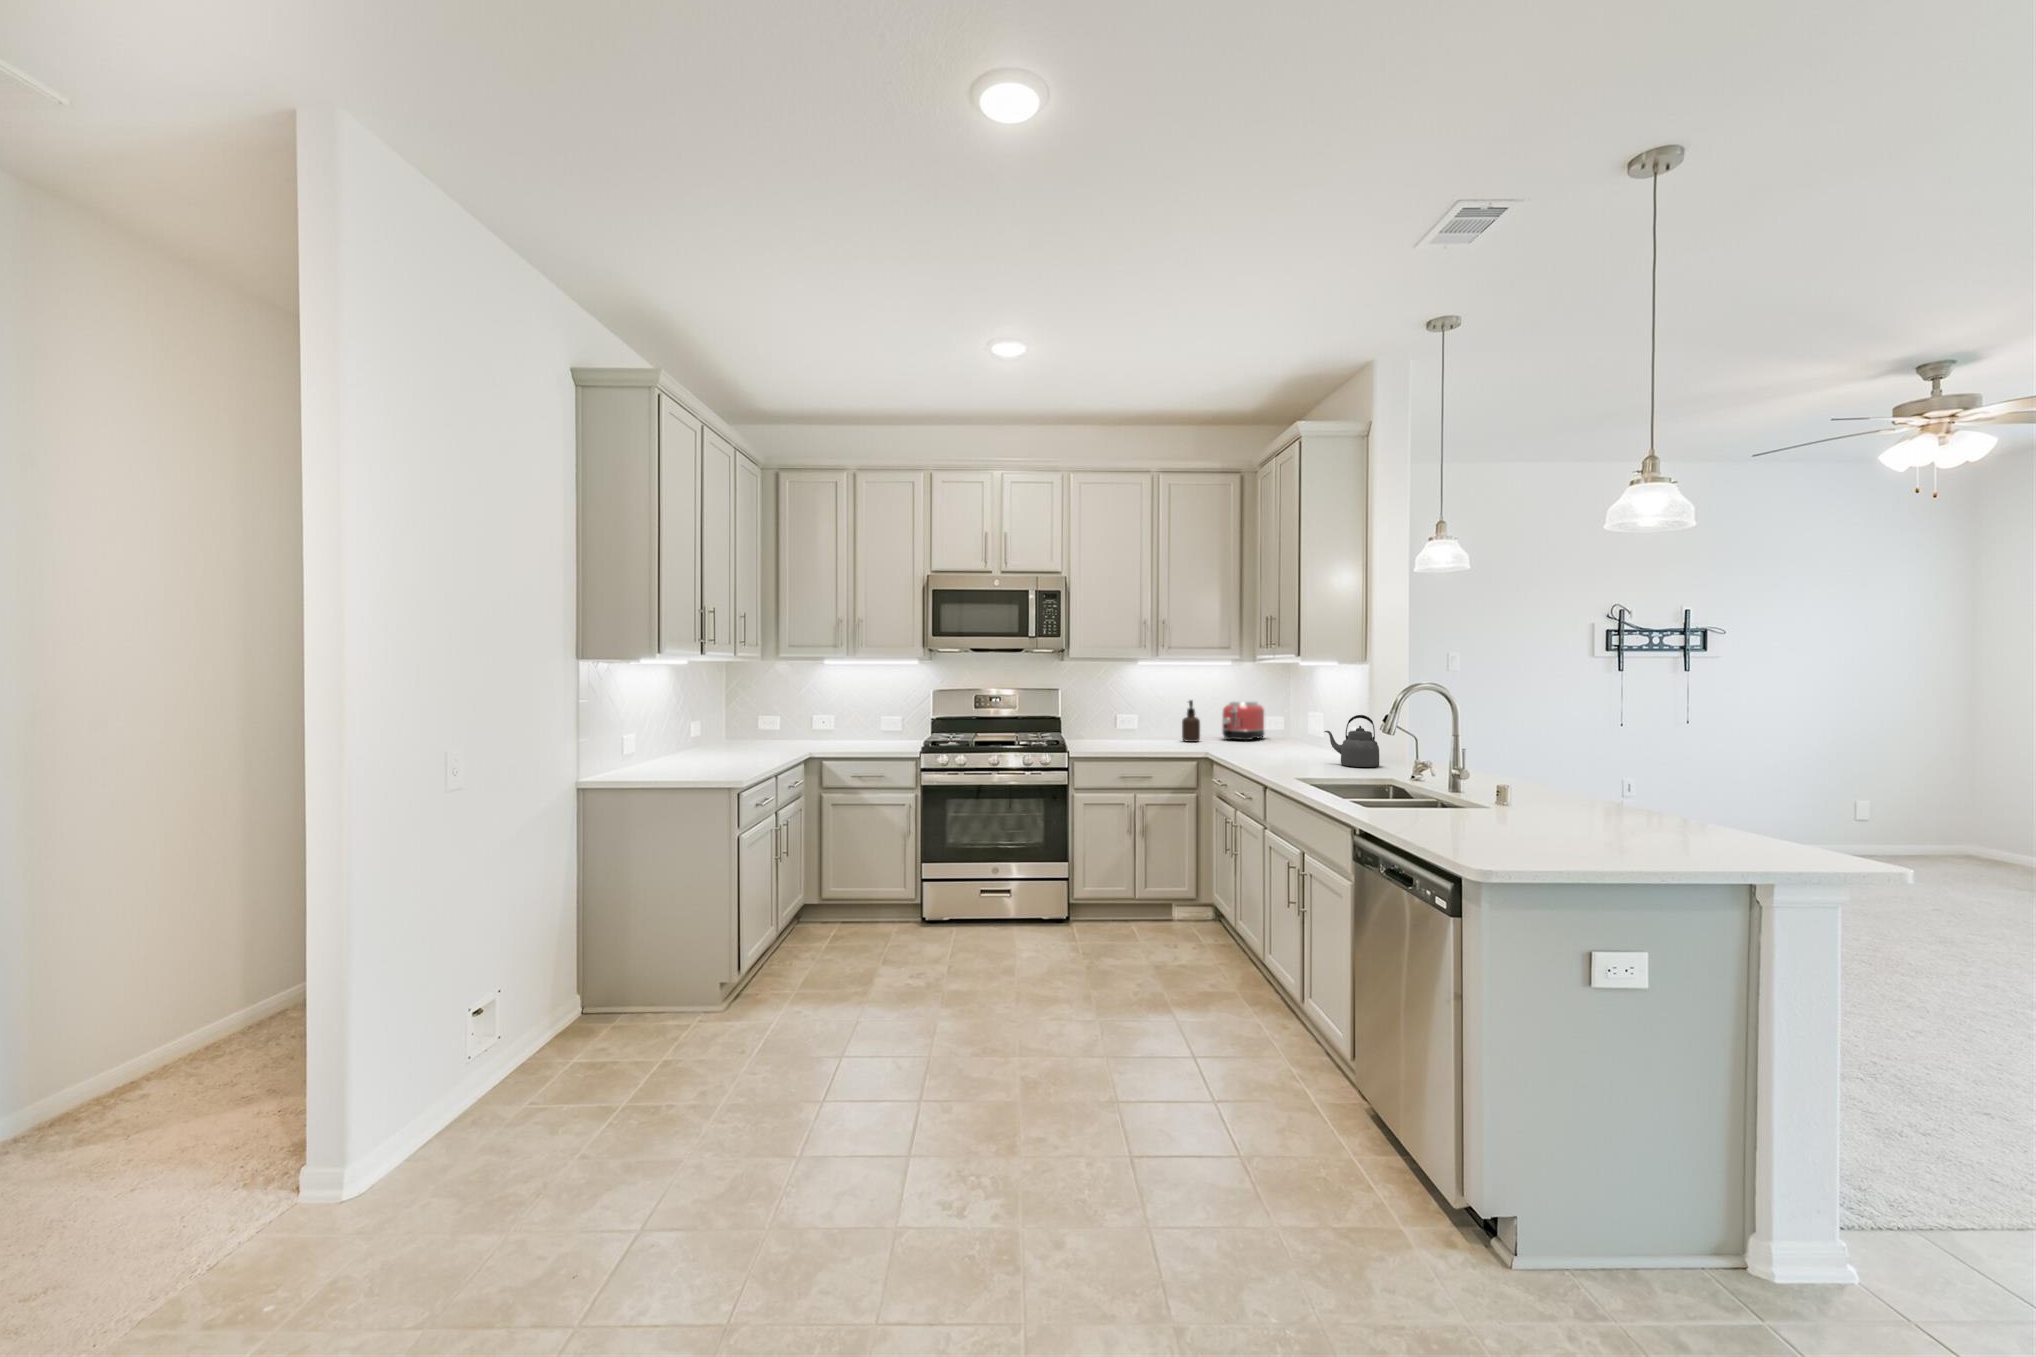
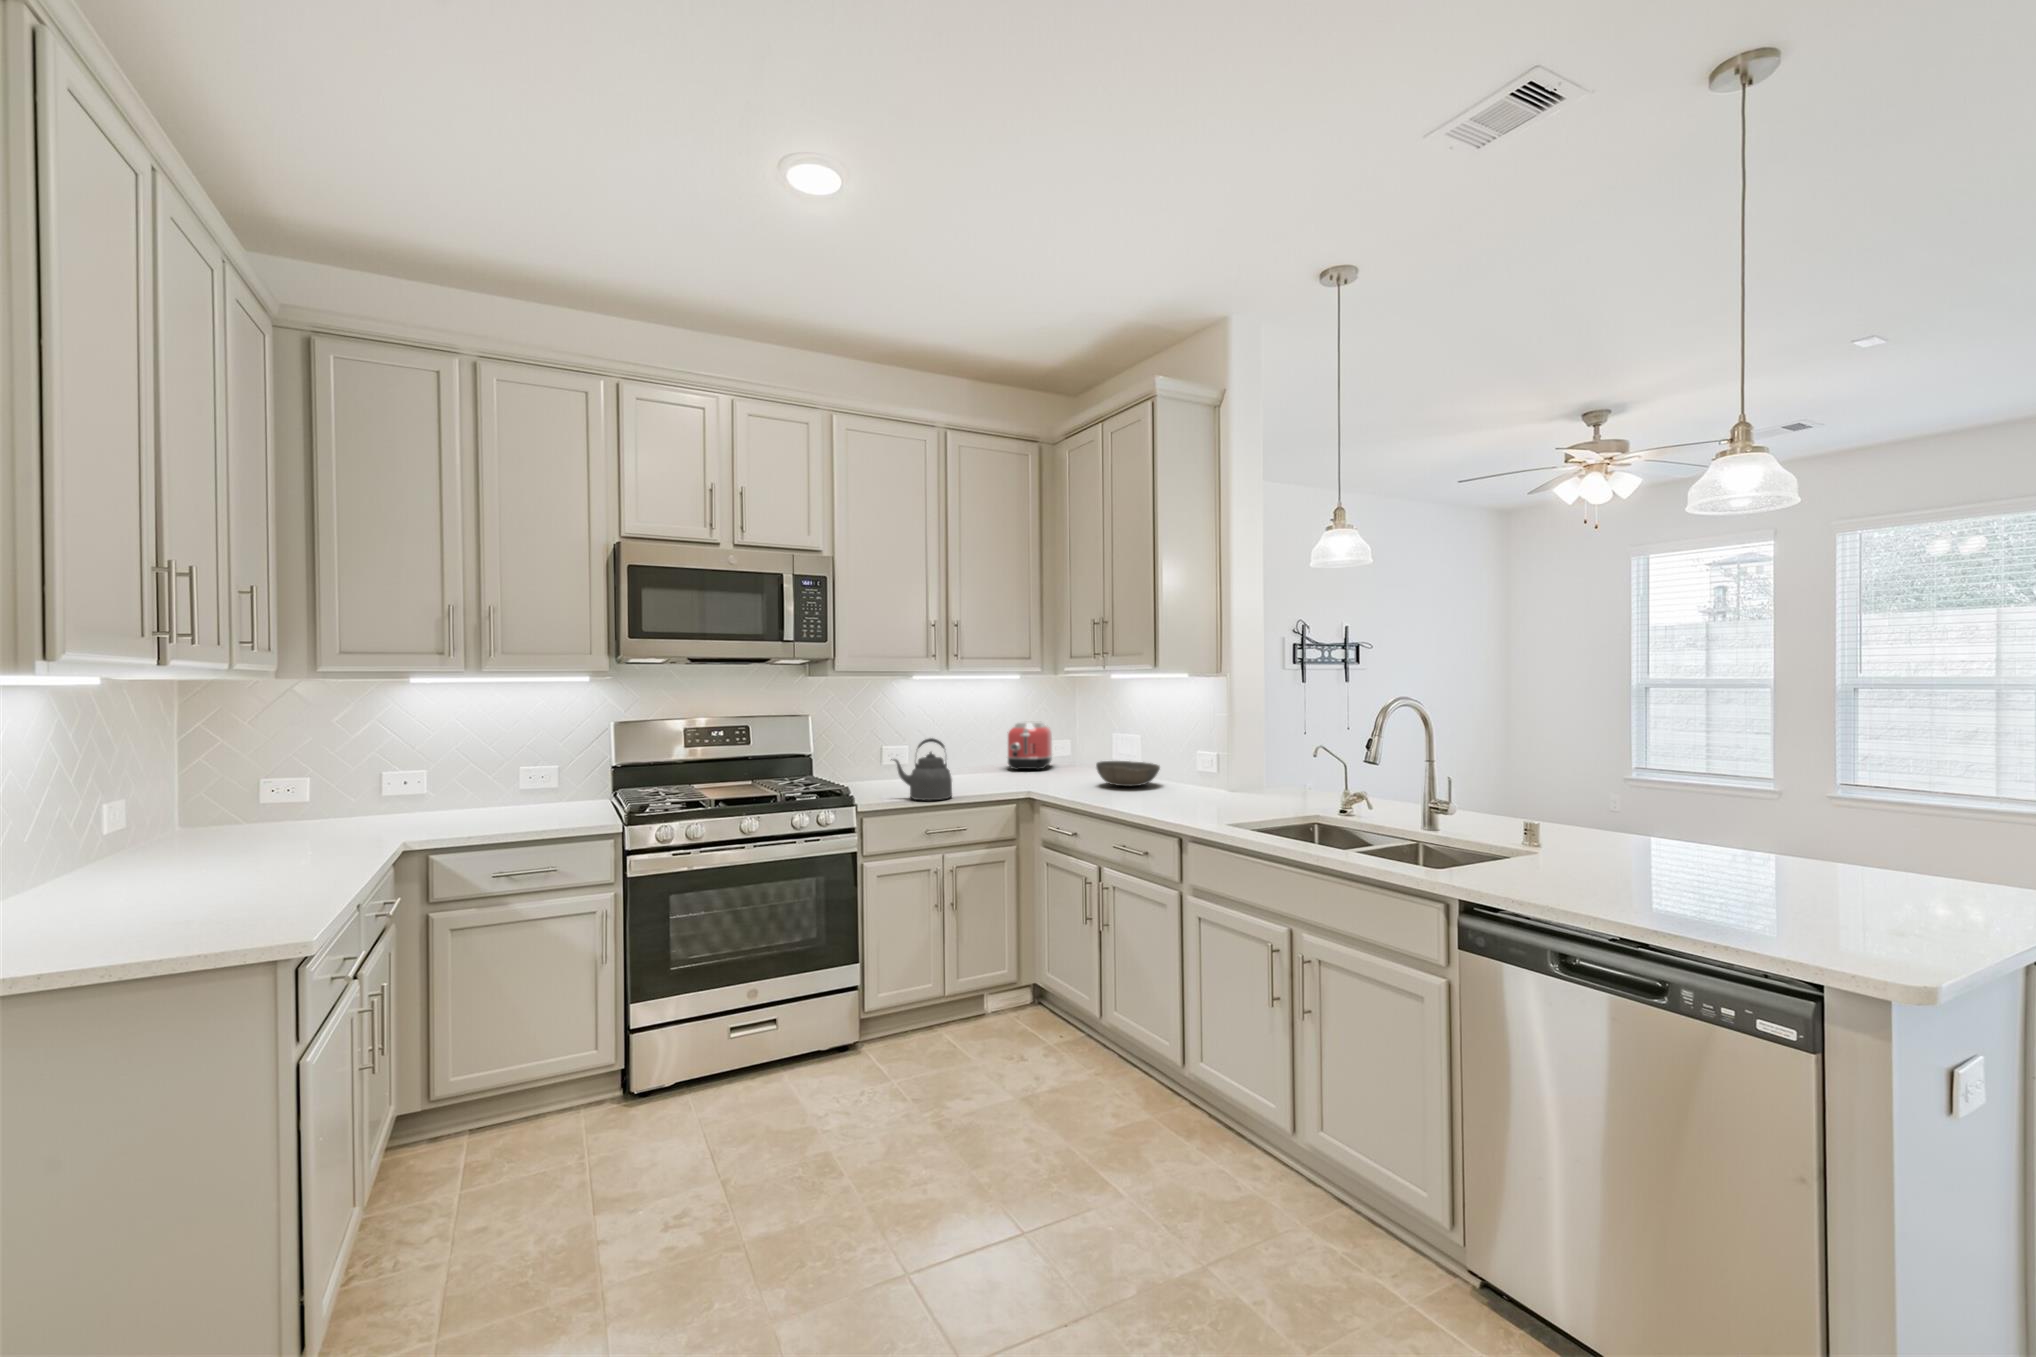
soap dispenser: present [1182,700,1200,742] -> none [966,723,988,776]
kettle: present [1324,715,1379,767] -> present [891,738,952,800]
bowl: none [1266,734,1321,755] -> present [1096,761,1160,787]

